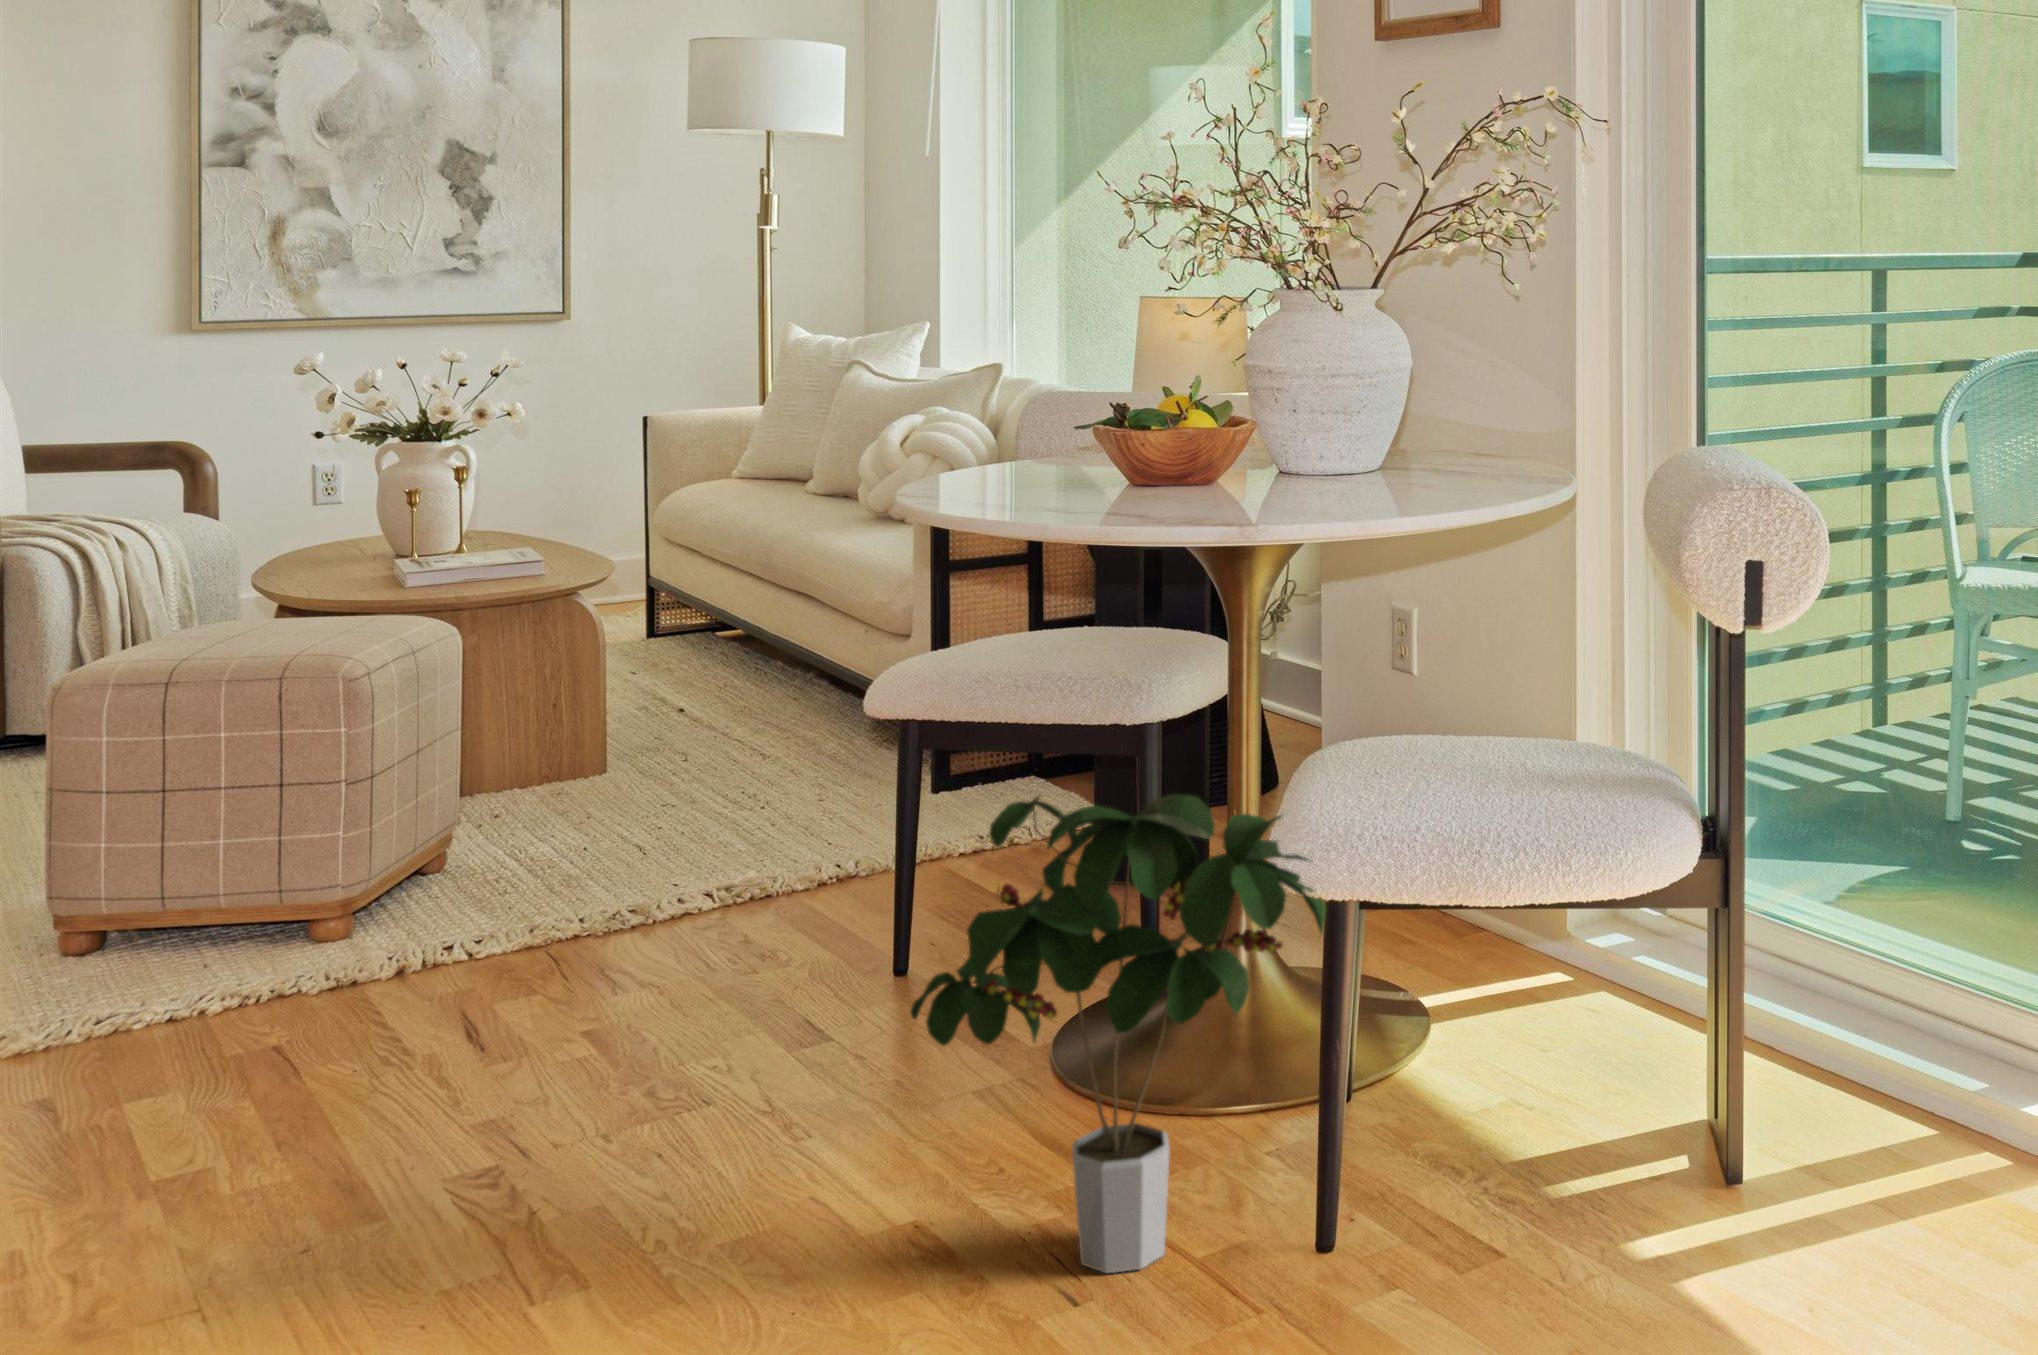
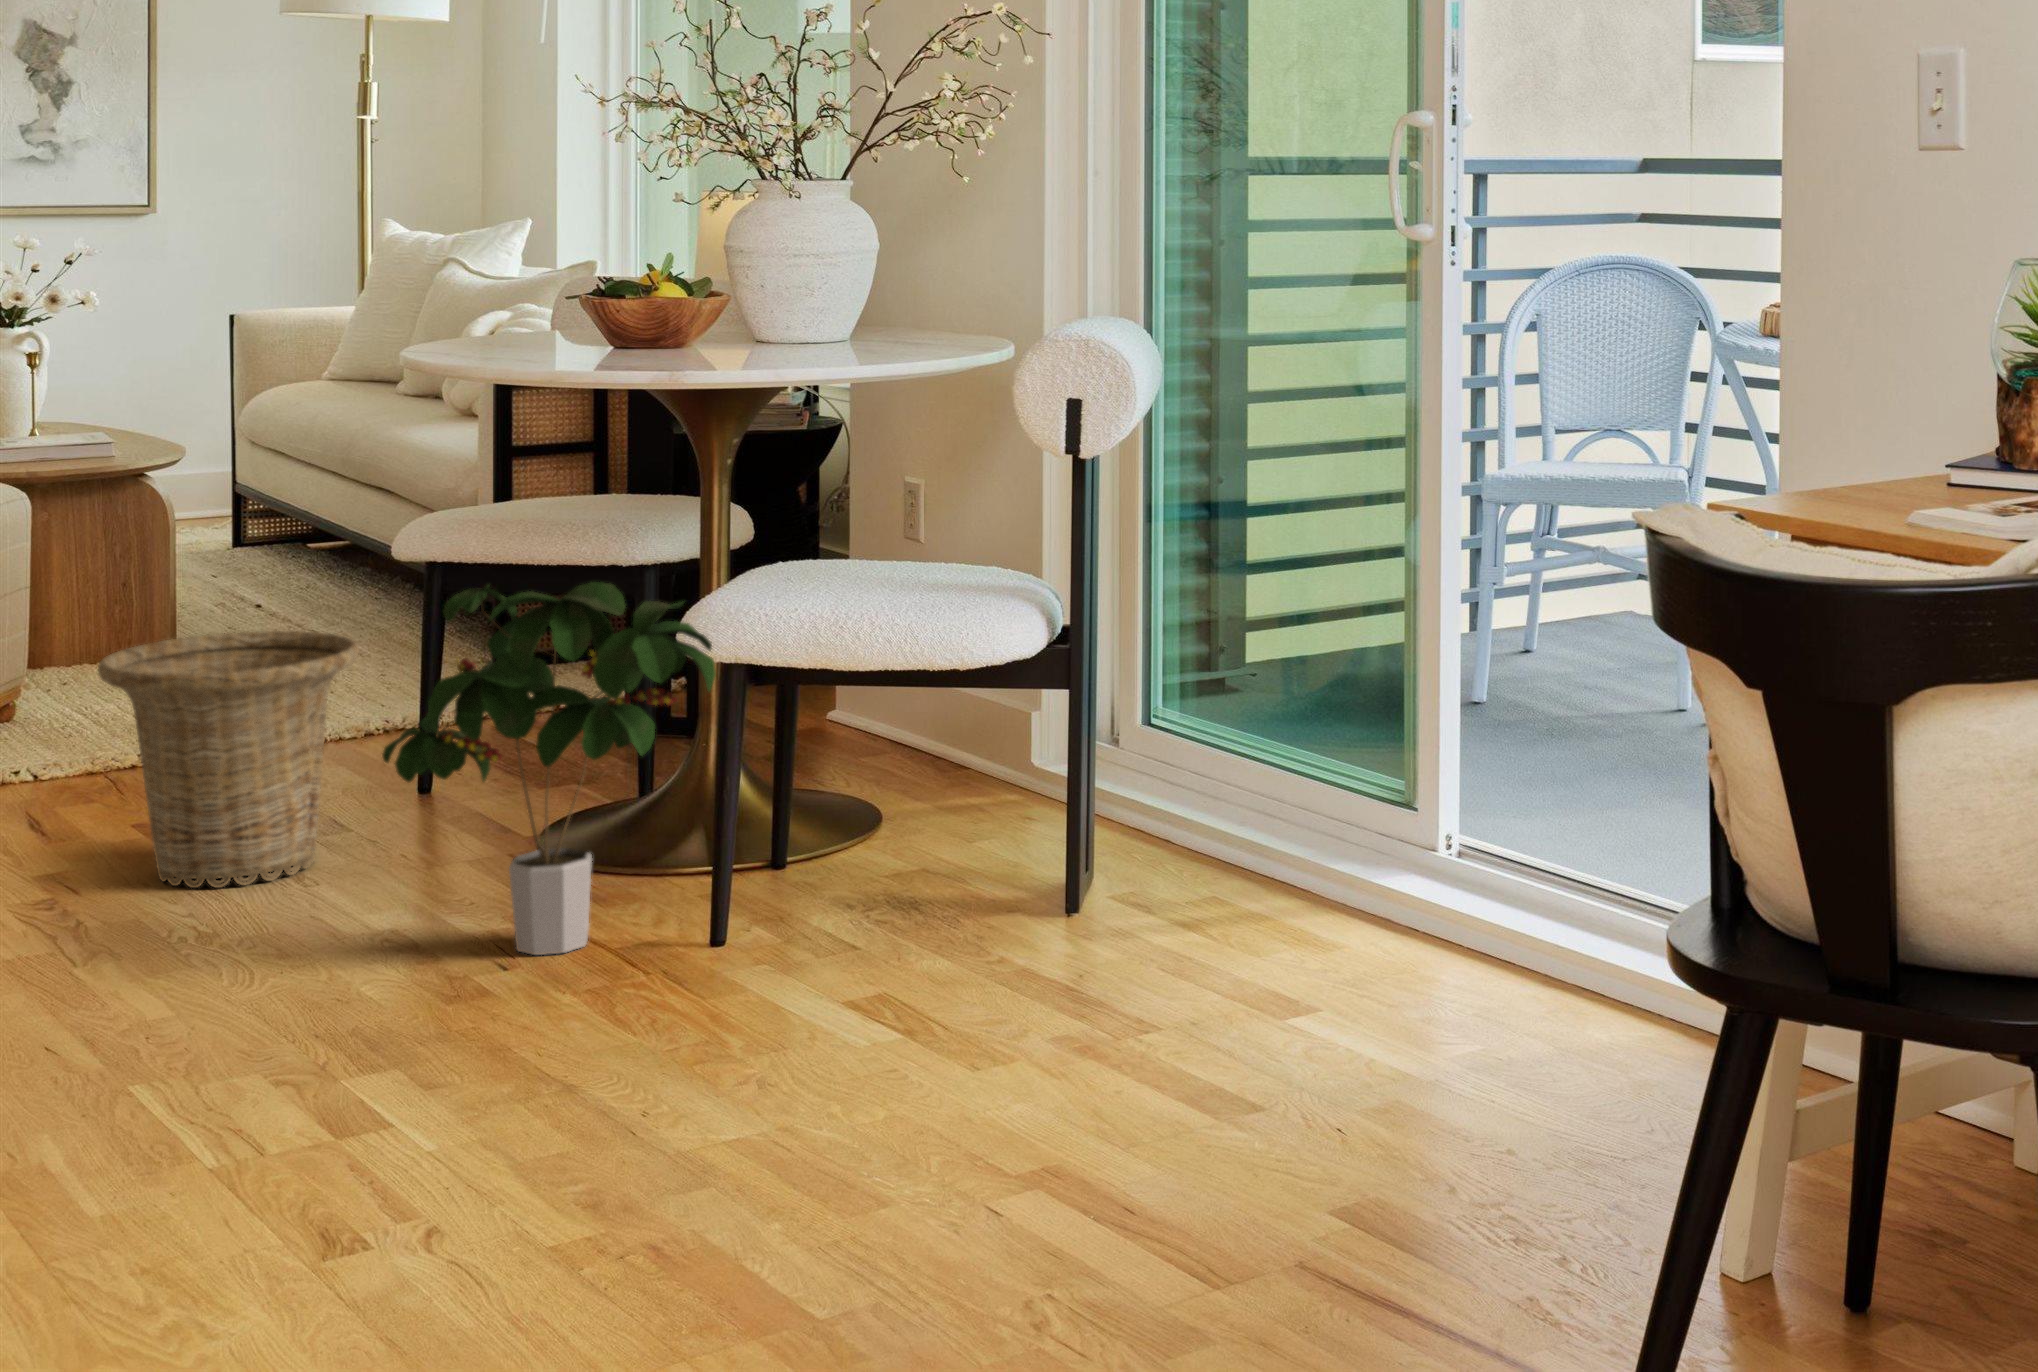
basket: none [554,815,852,1144] -> present [98,631,359,888]

